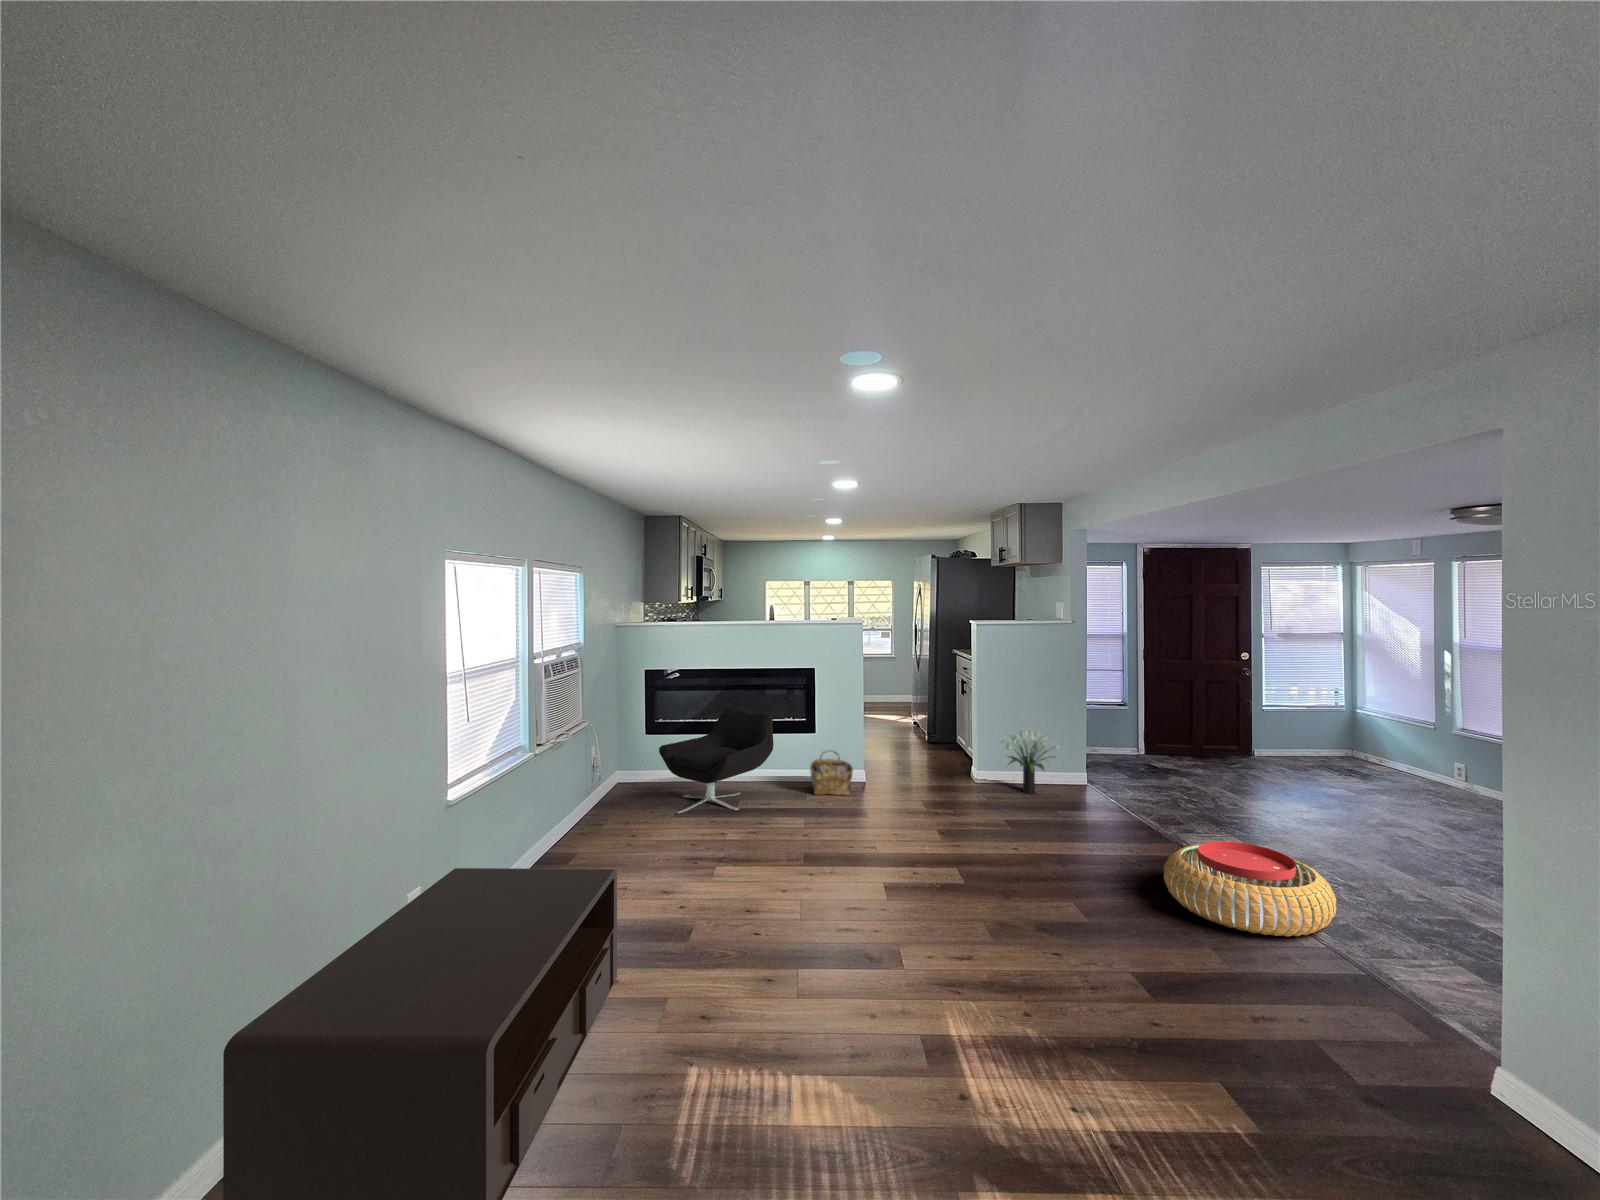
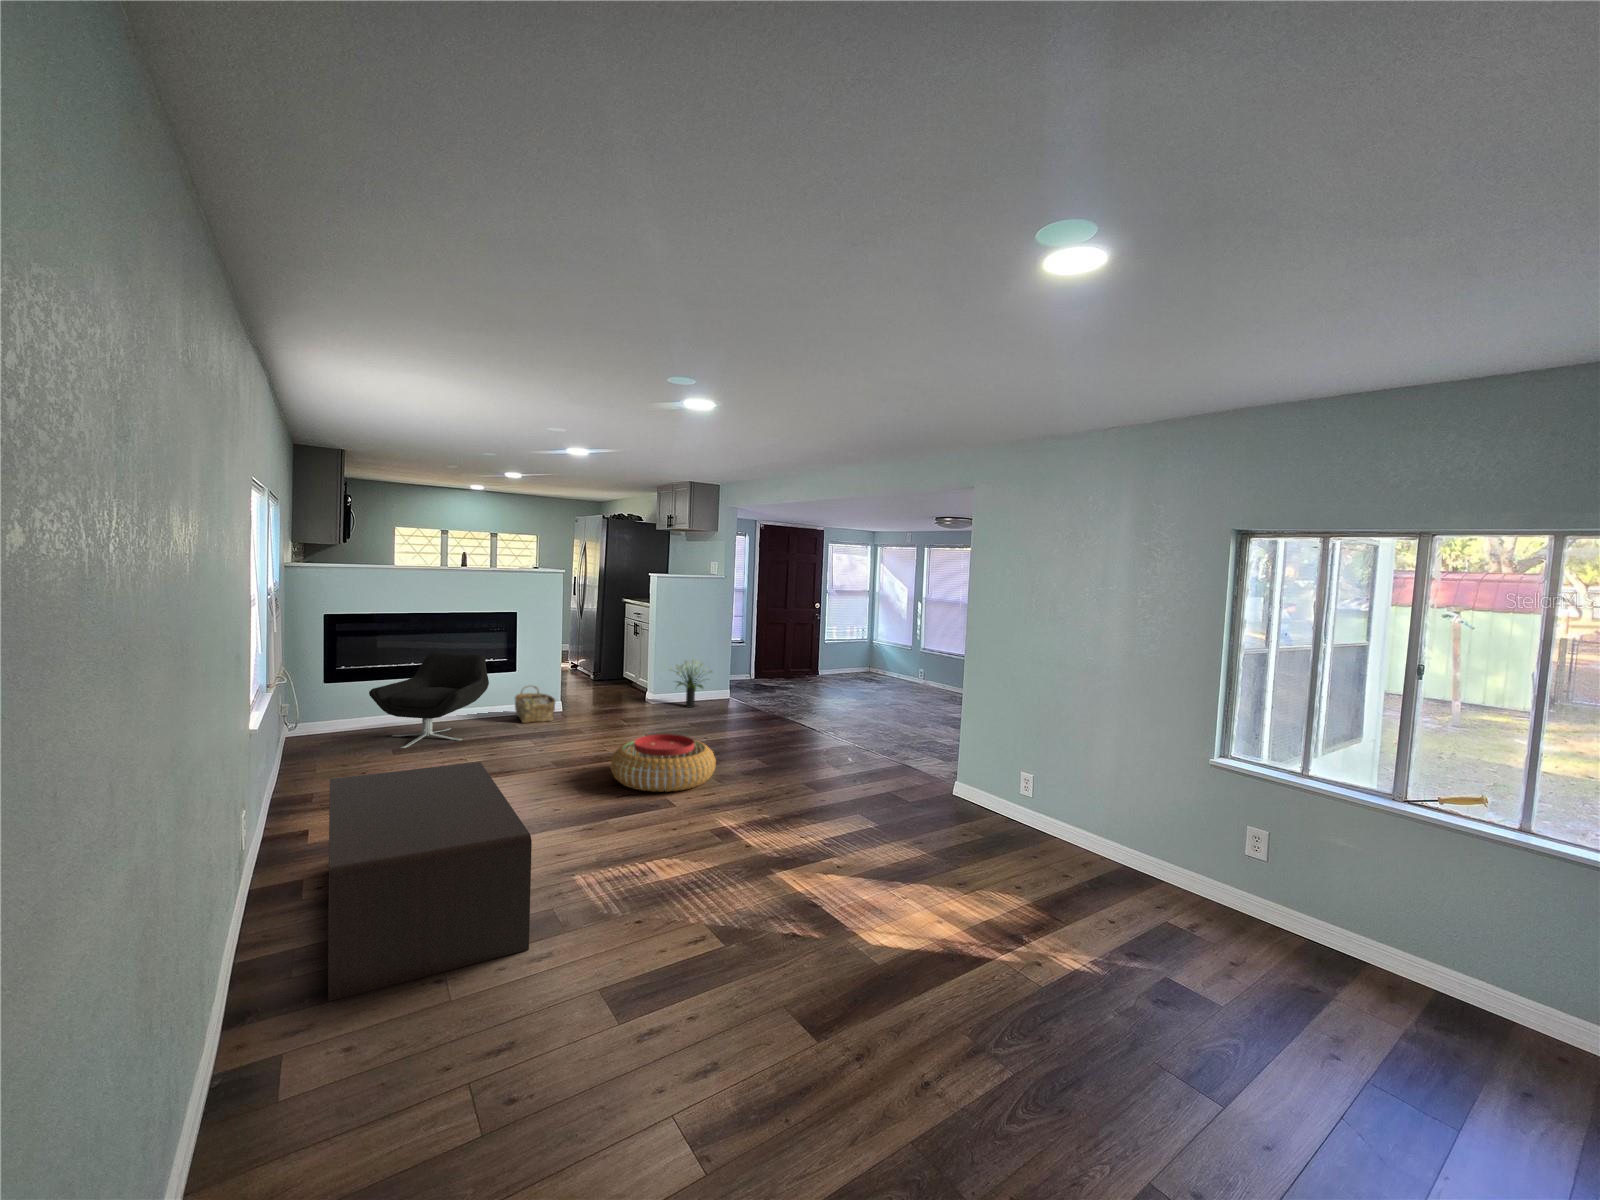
pouf: present [1164,841,1336,937] -> present [611,734,716,792]

